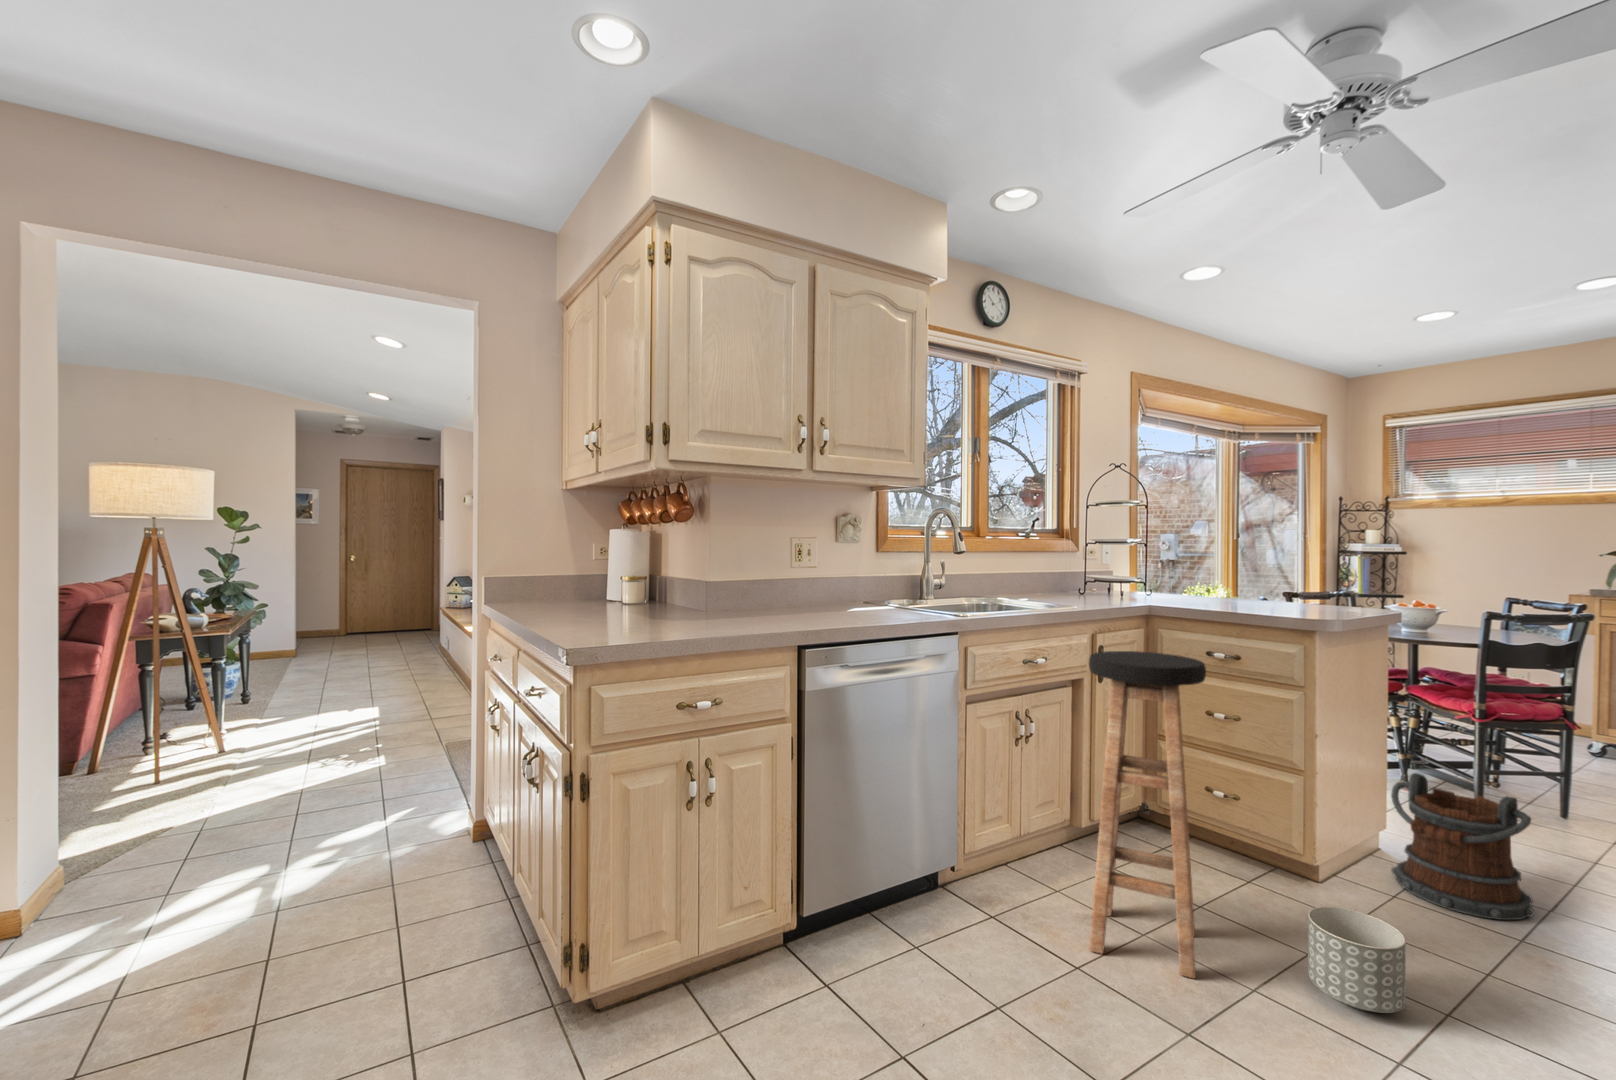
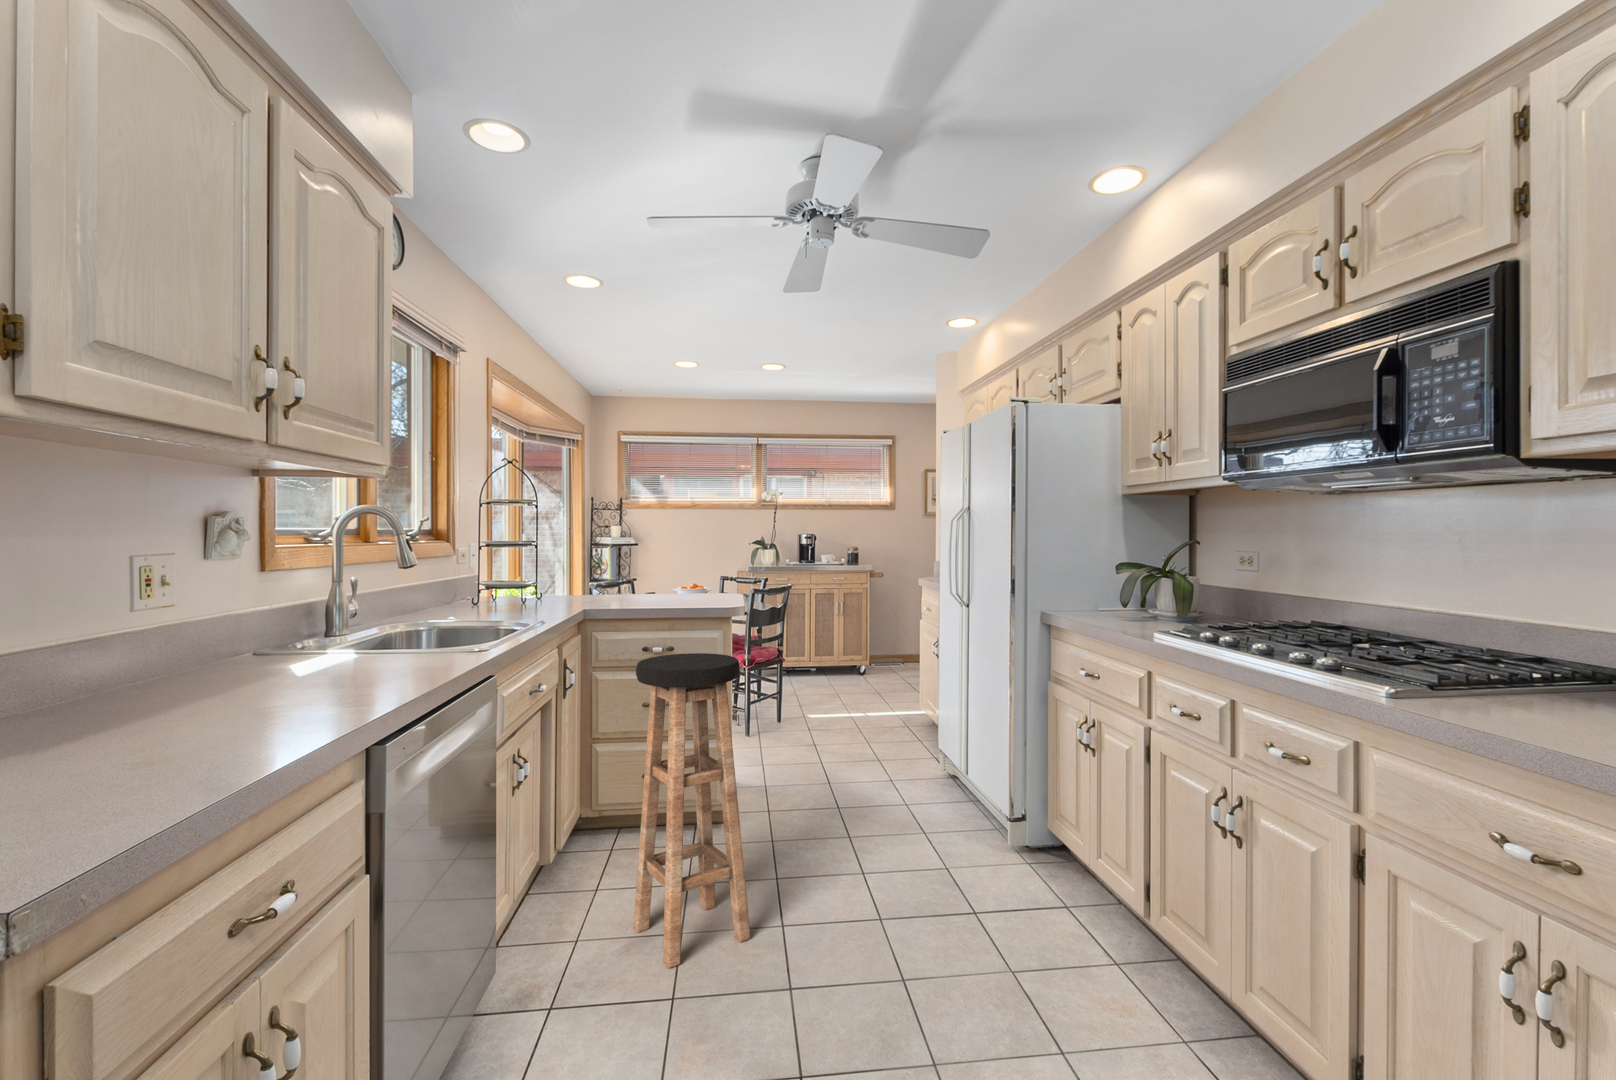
bucket: present [1391,773,1534,920] -> none [755,714,833,806]
planter: present [1308,906,1406,1013] -> none [798,824,856,897]

